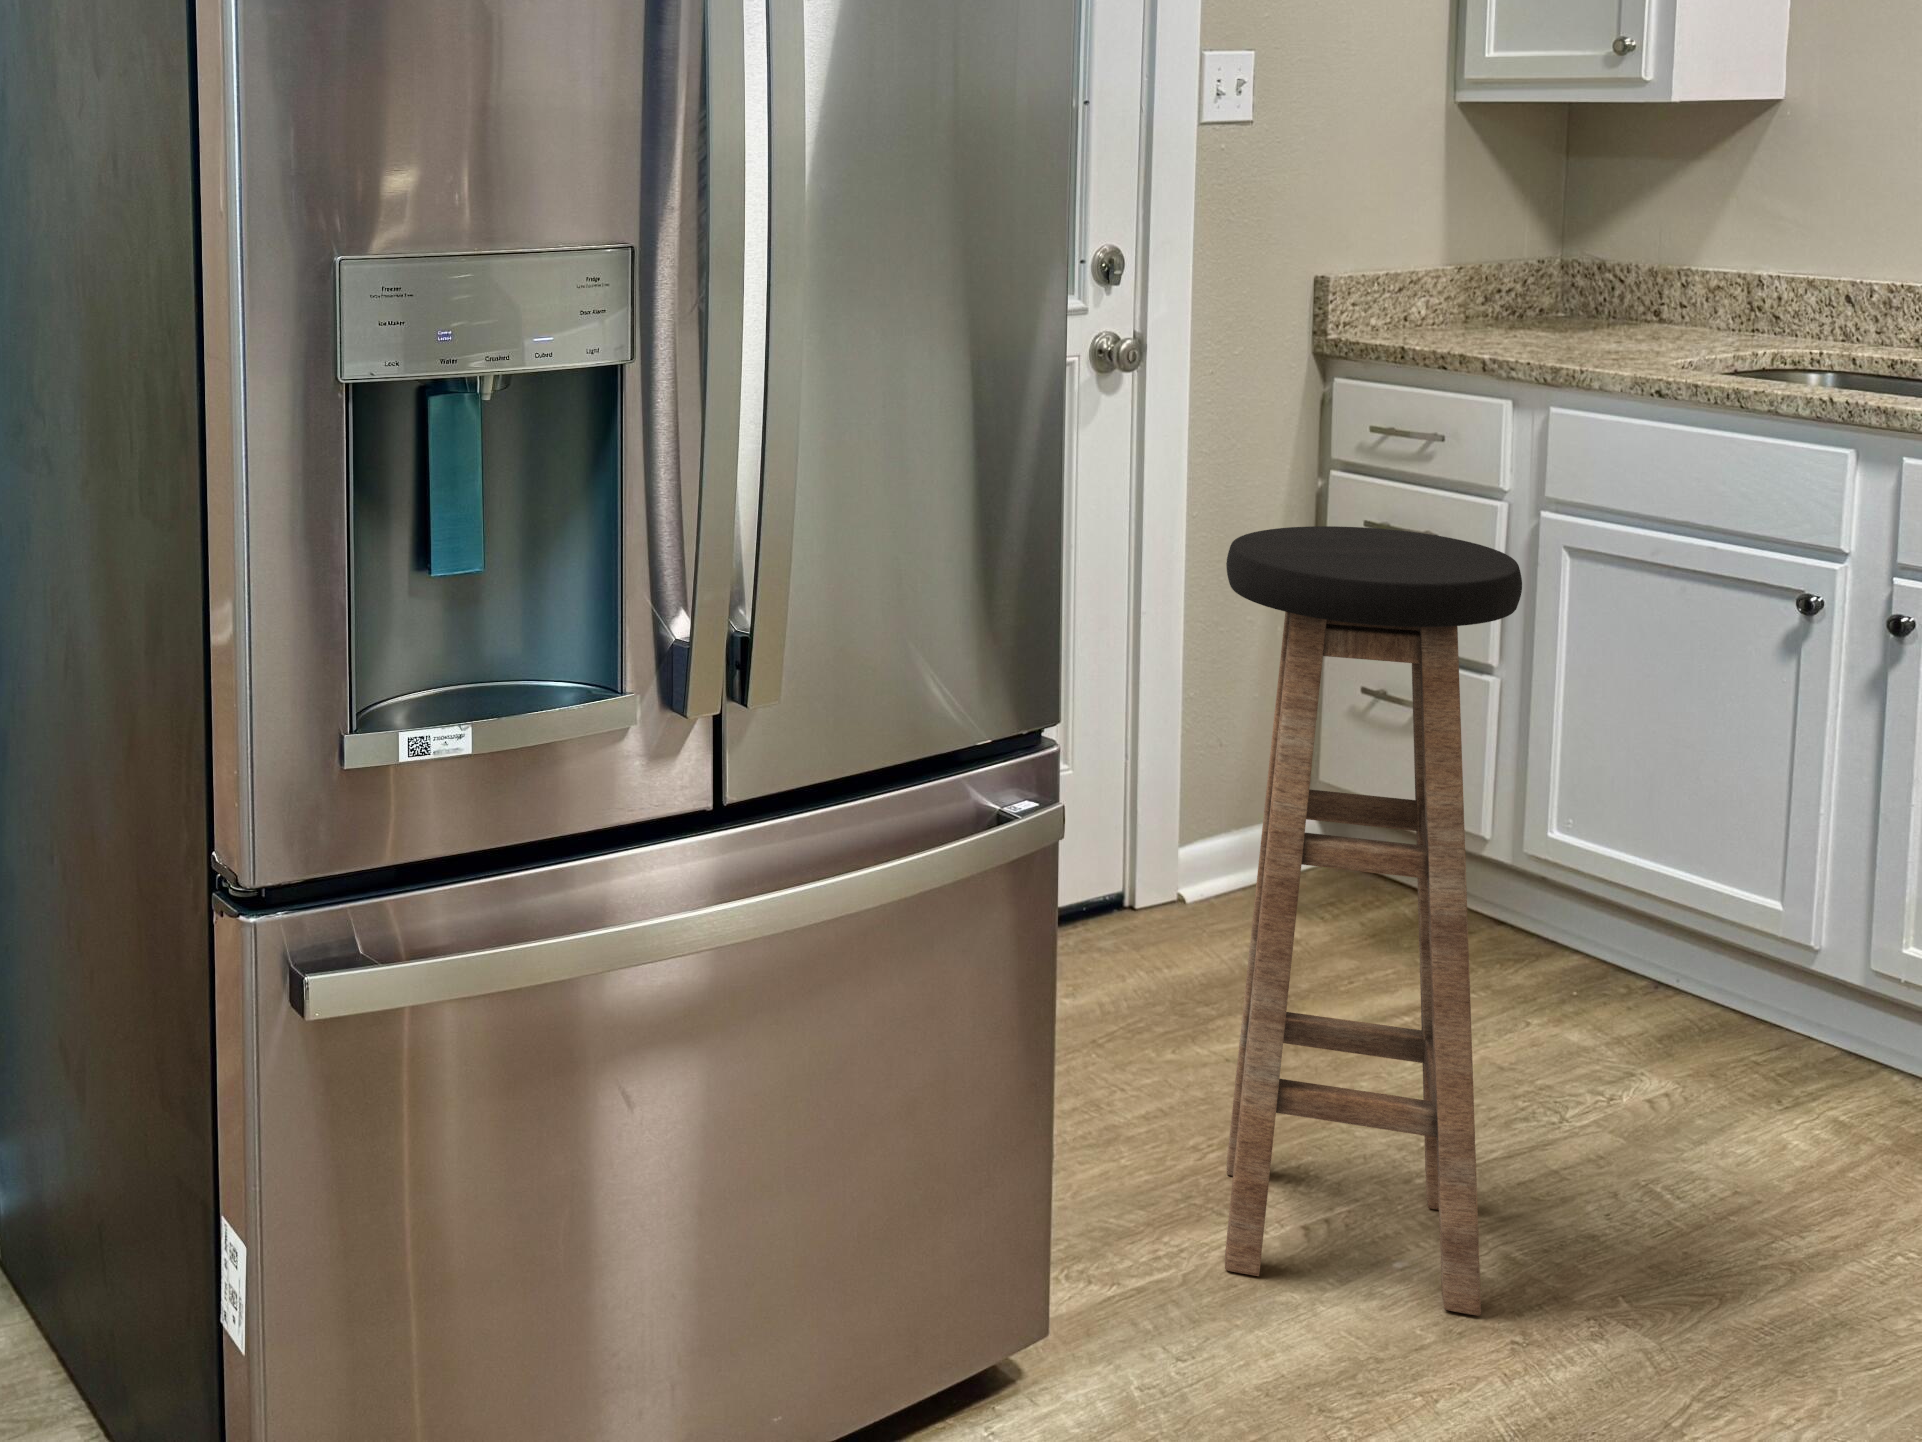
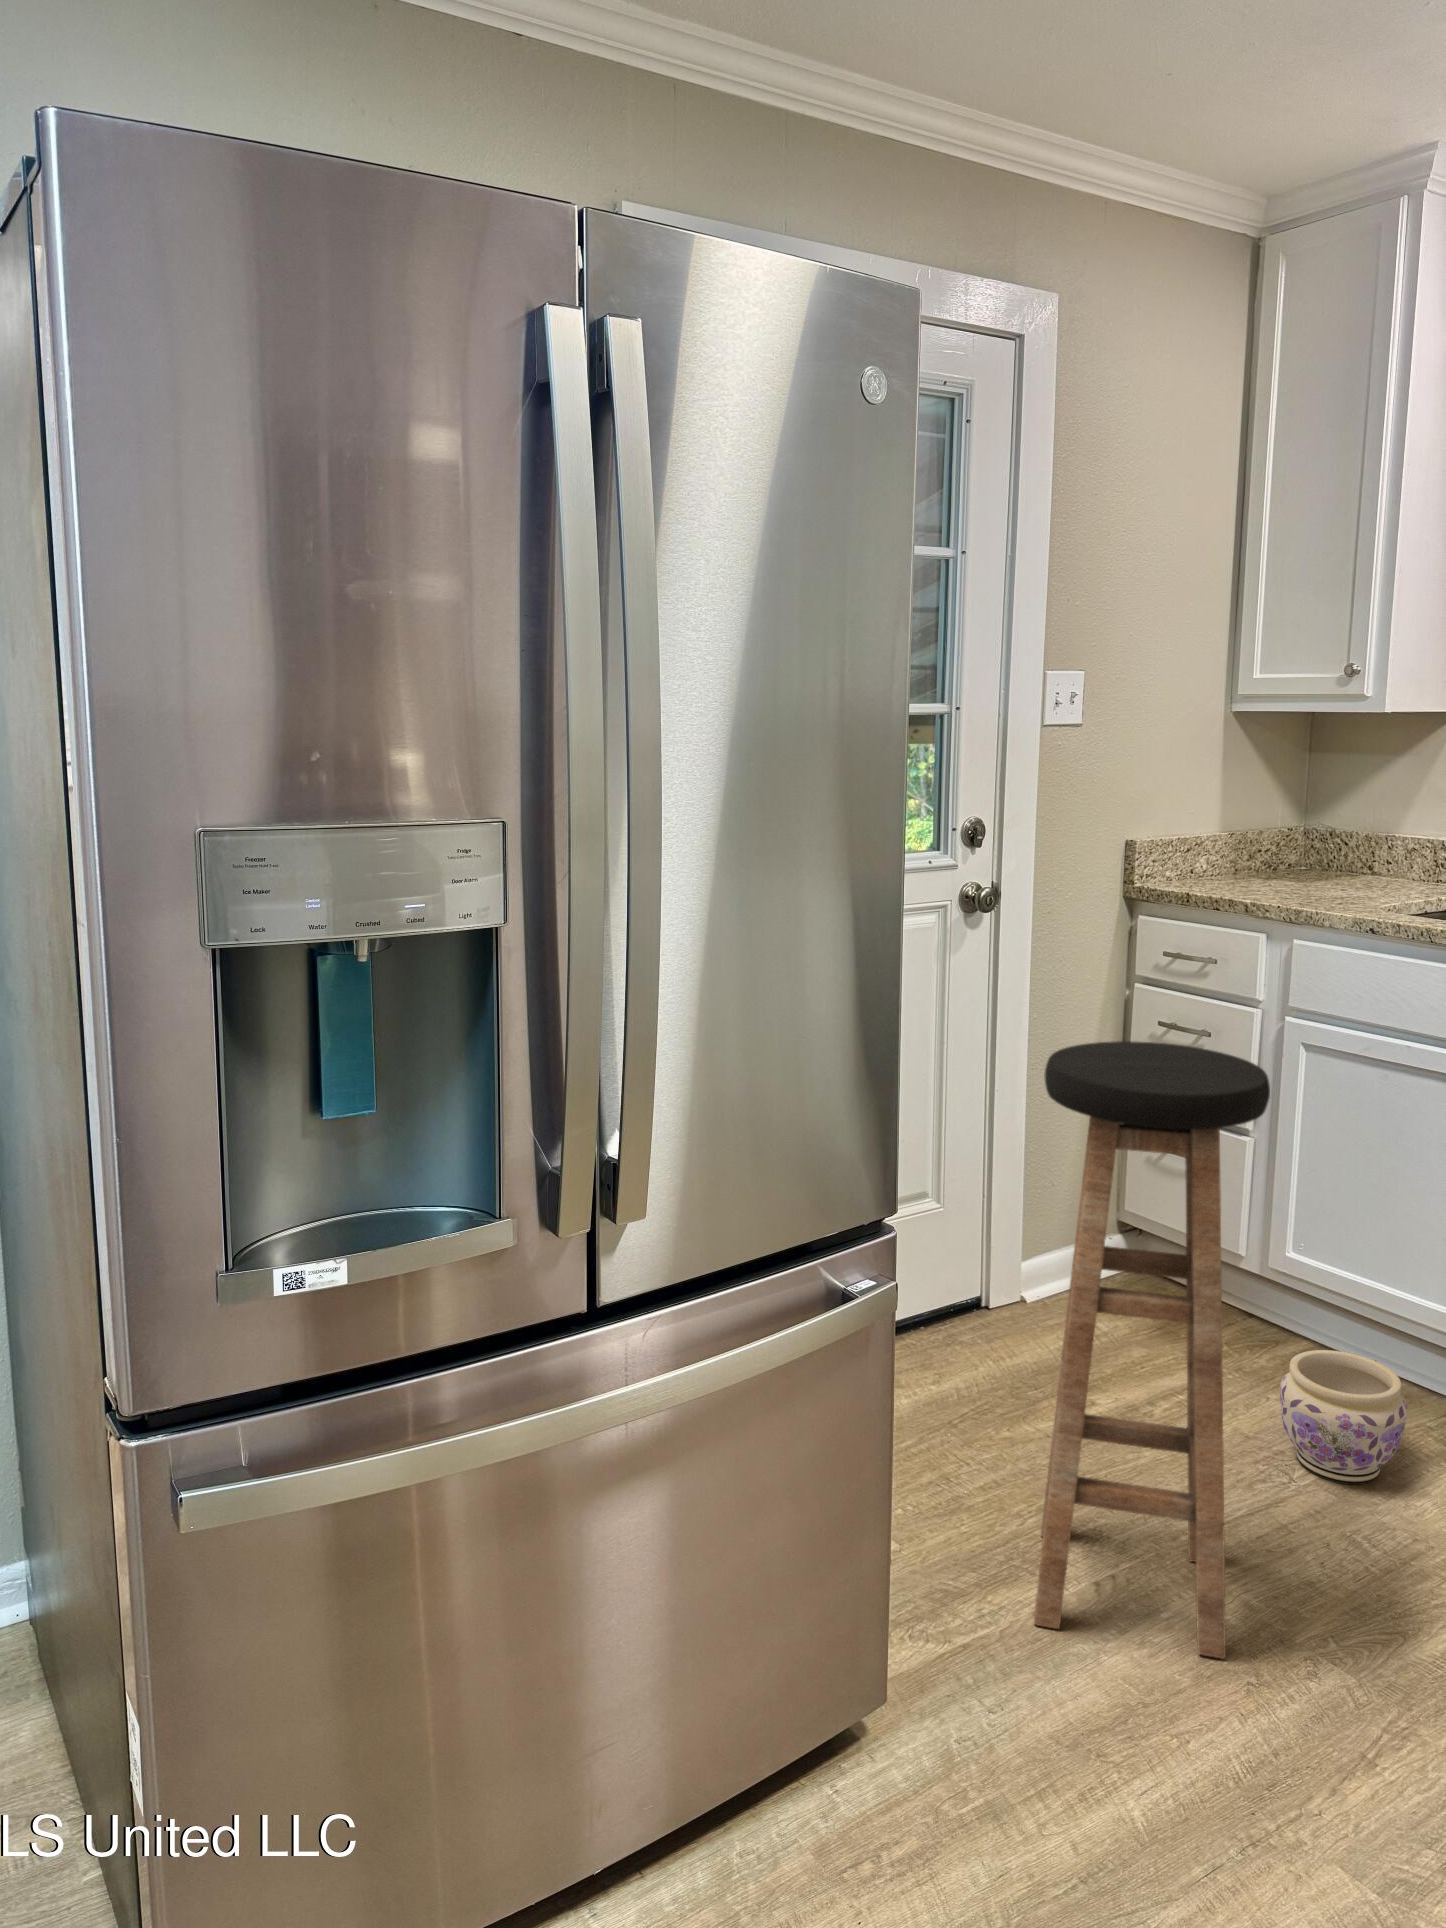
planter: none [1546,953,1726,1128] -> present [1280,1350,1408,1484]

